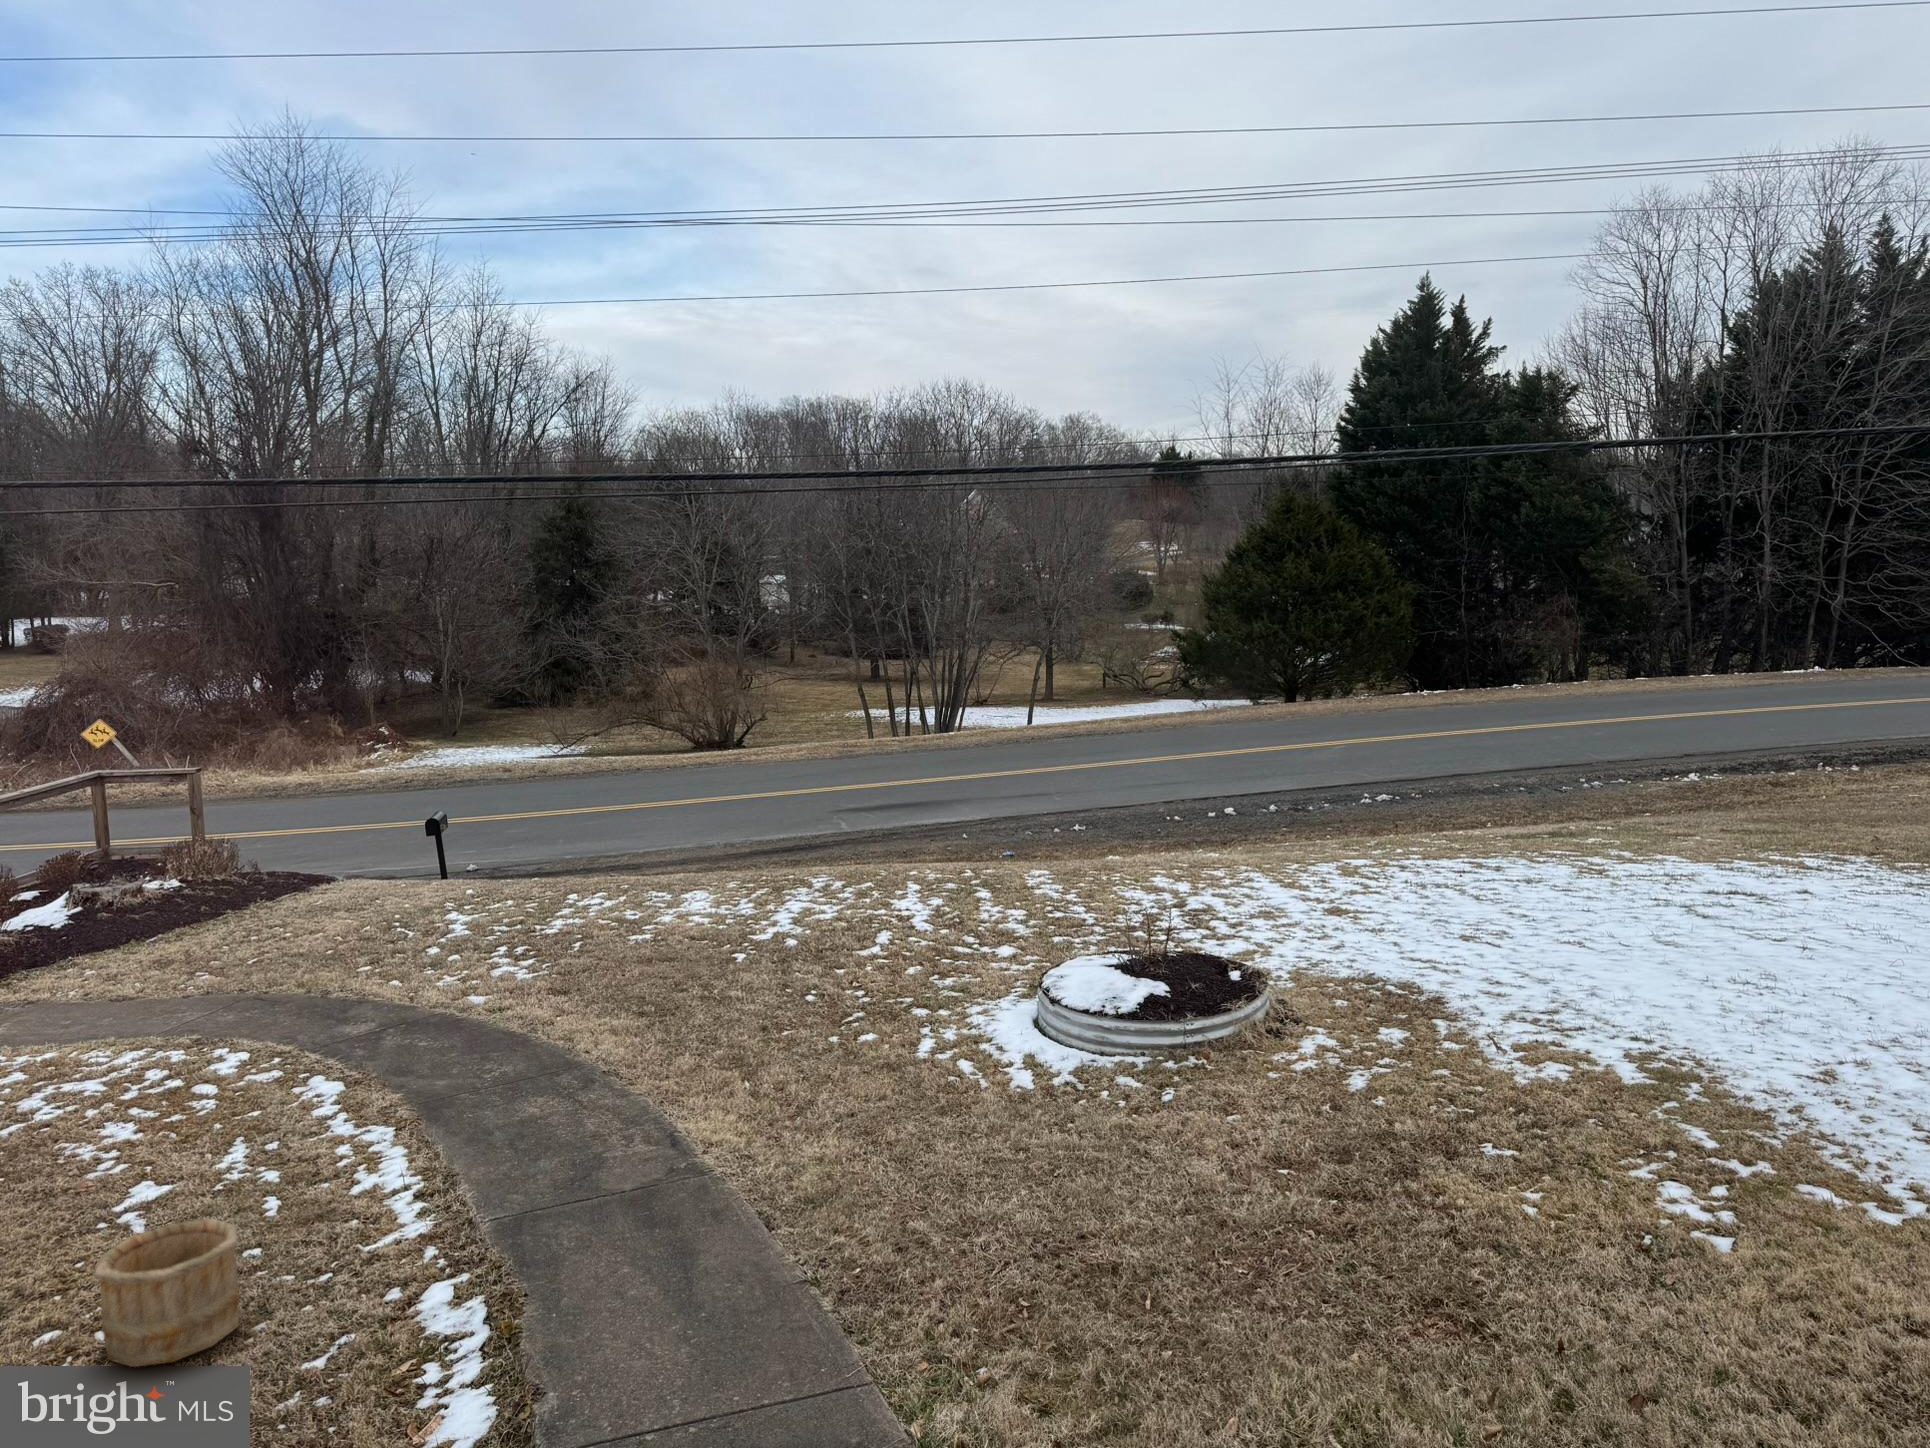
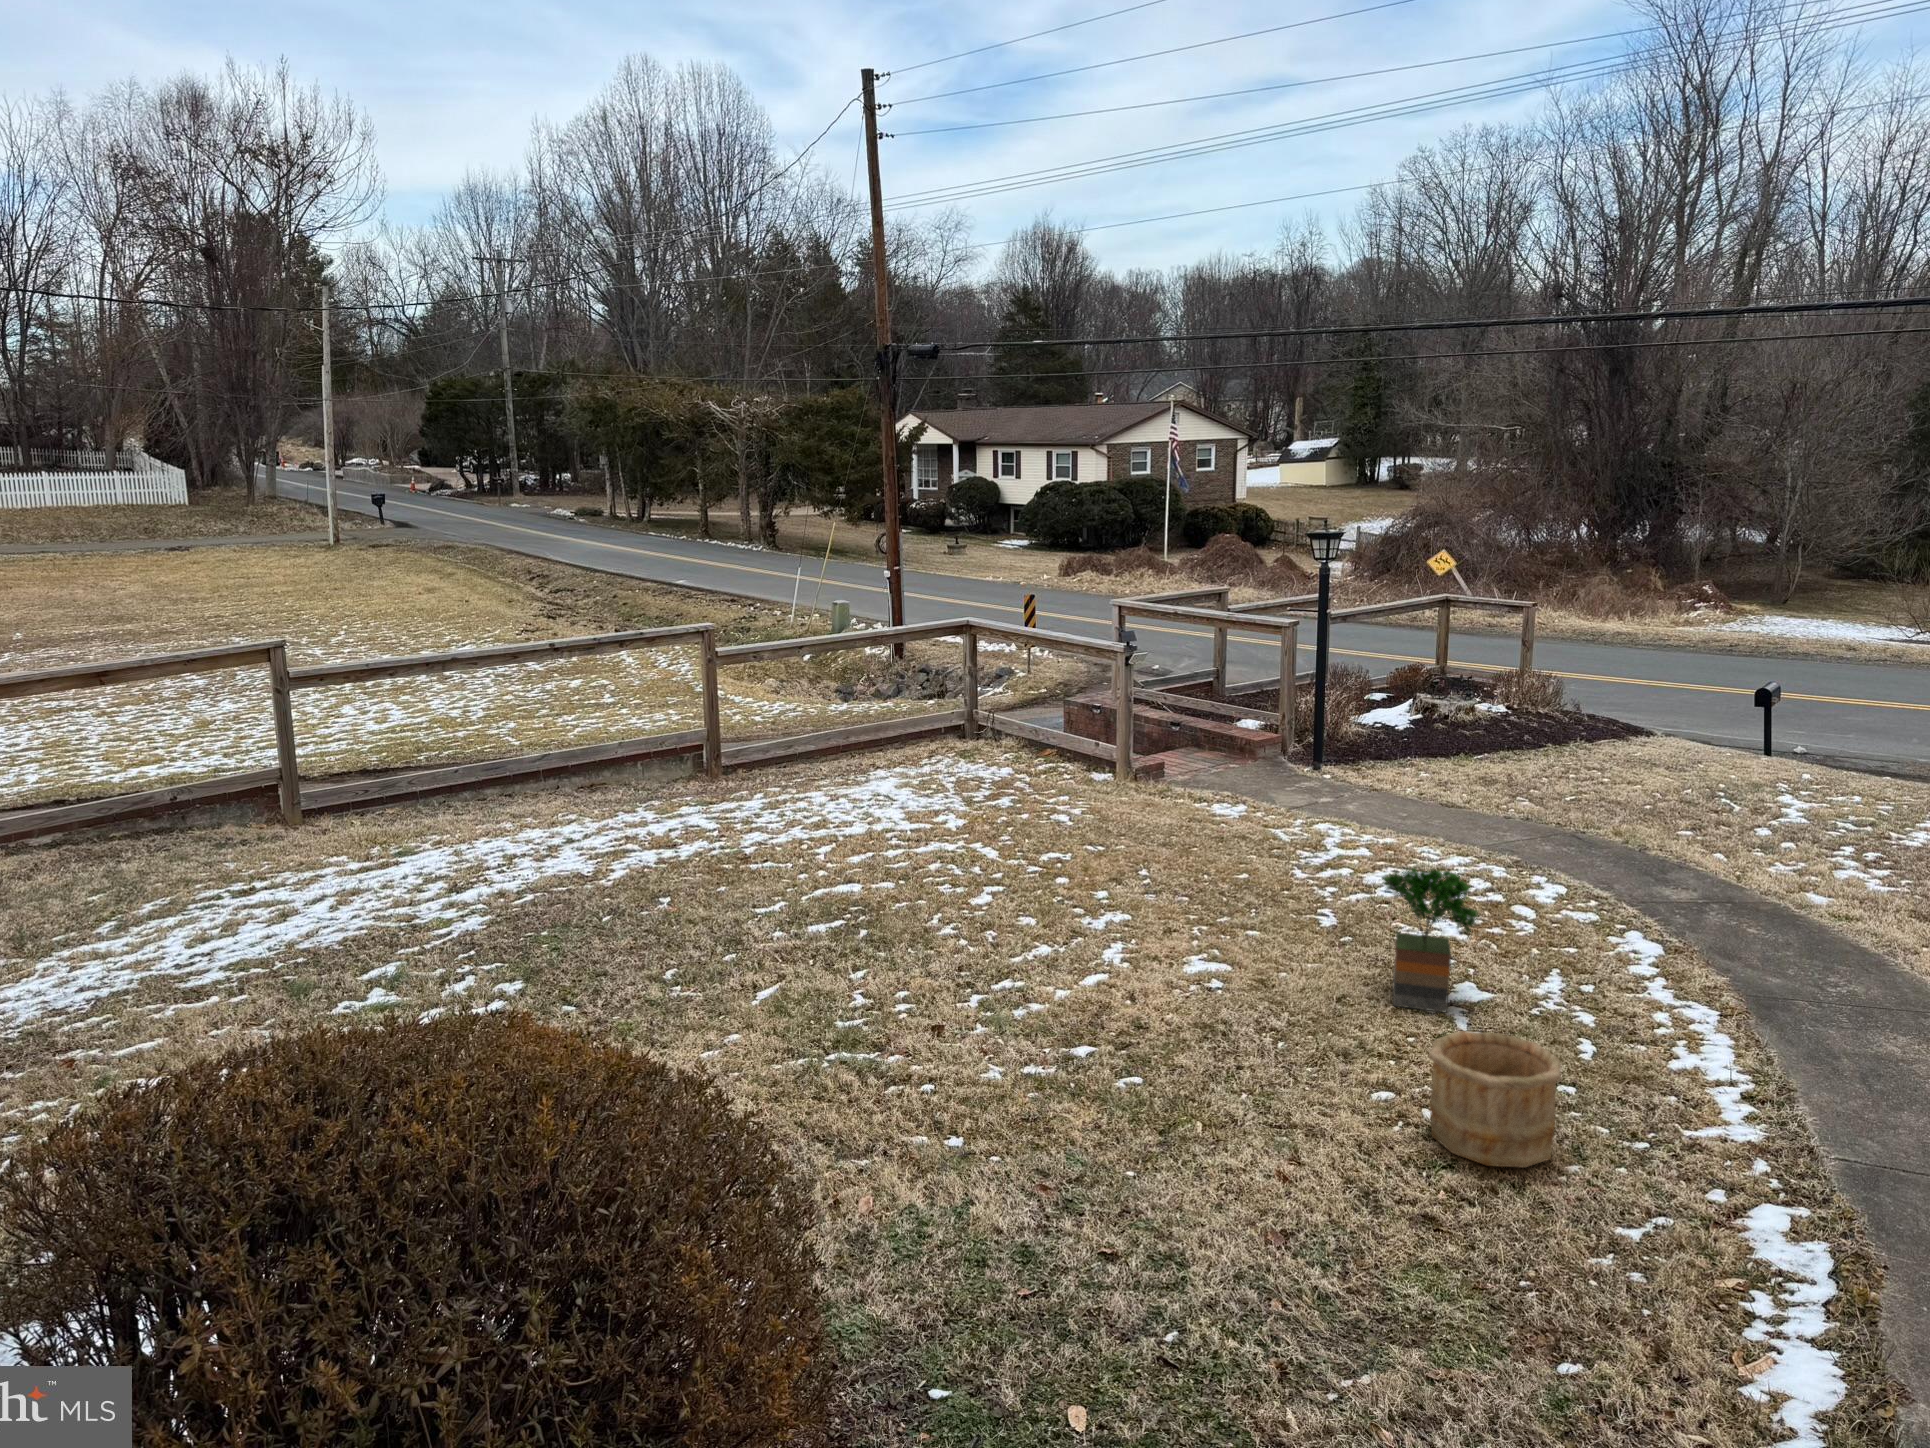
potted tree: none [24,1071,149,1240] -> present [1382,867,1478,1013]

